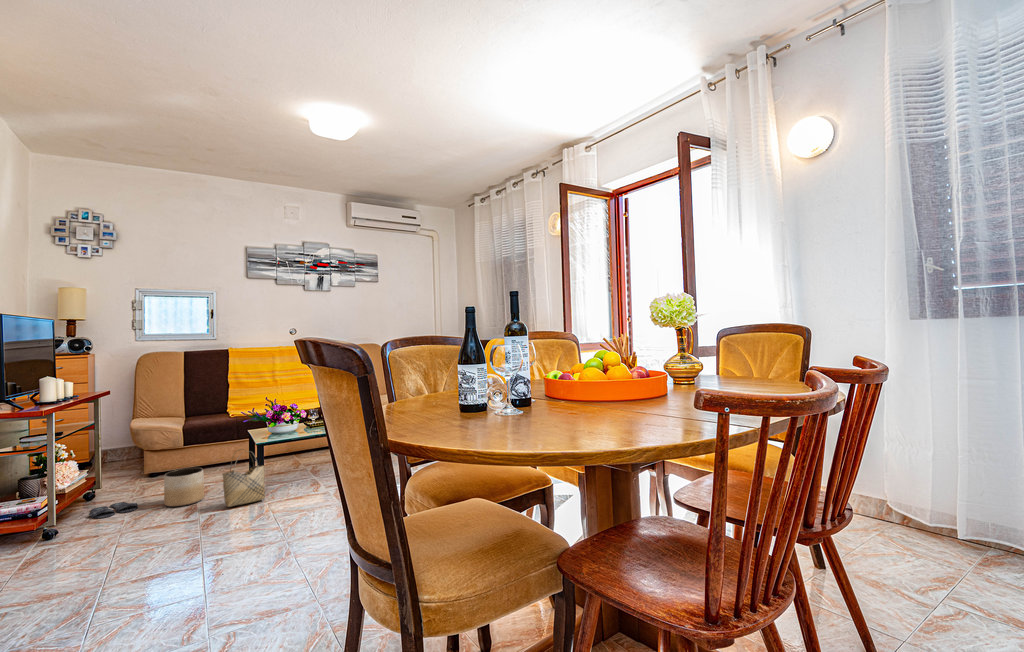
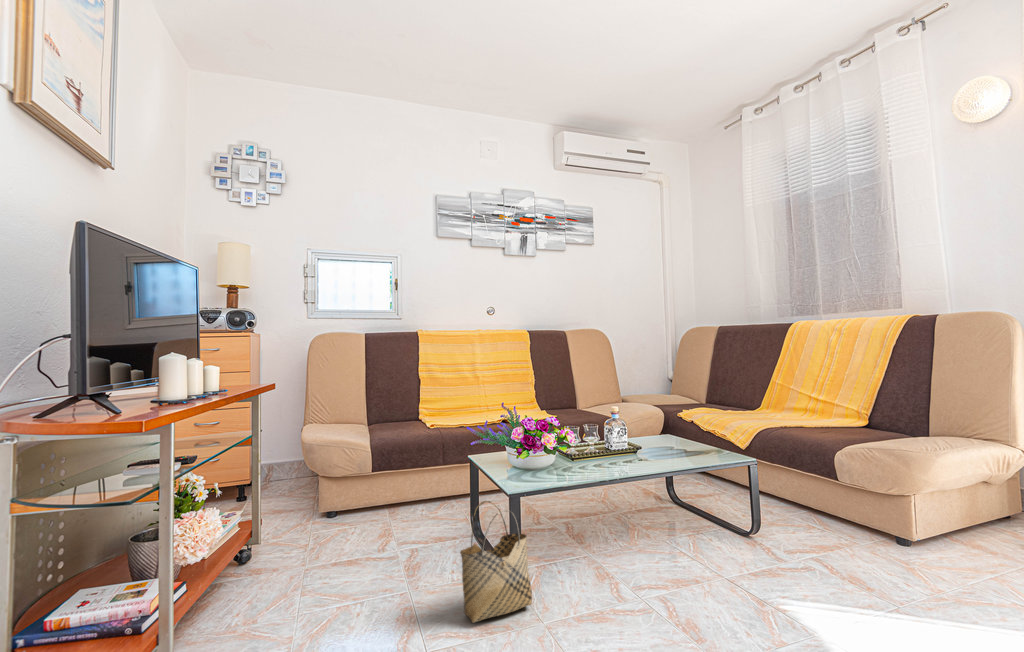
planter: present [164,468,204,507] -> none [356,522,418,601]
slippers: present [88,502,138,519] -> none [239,573,315,617]

